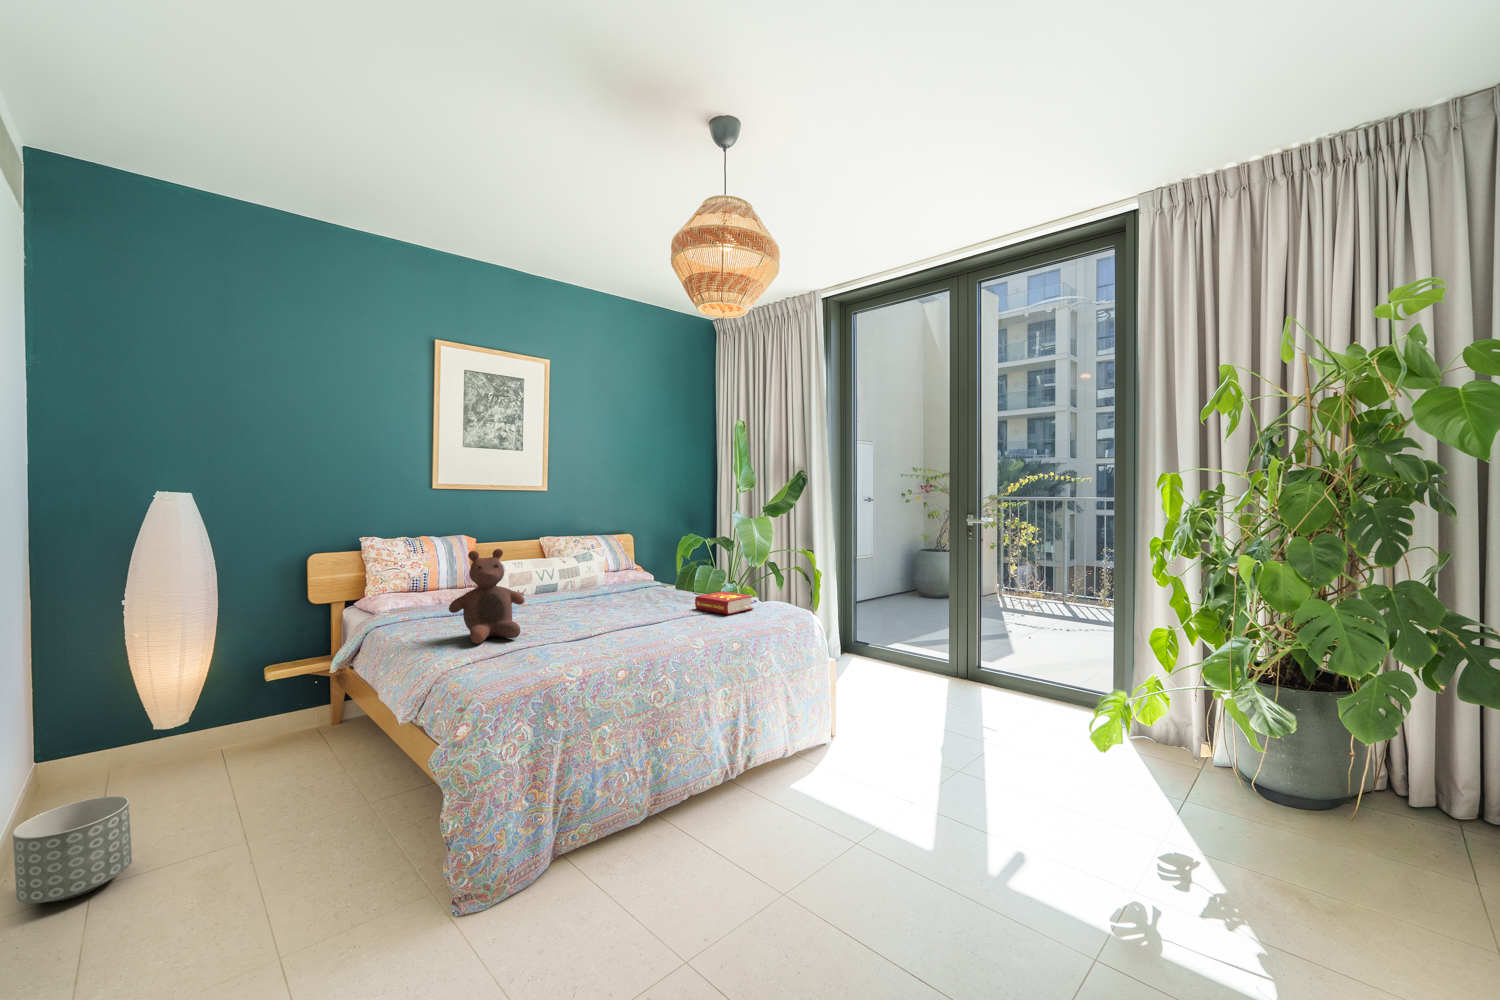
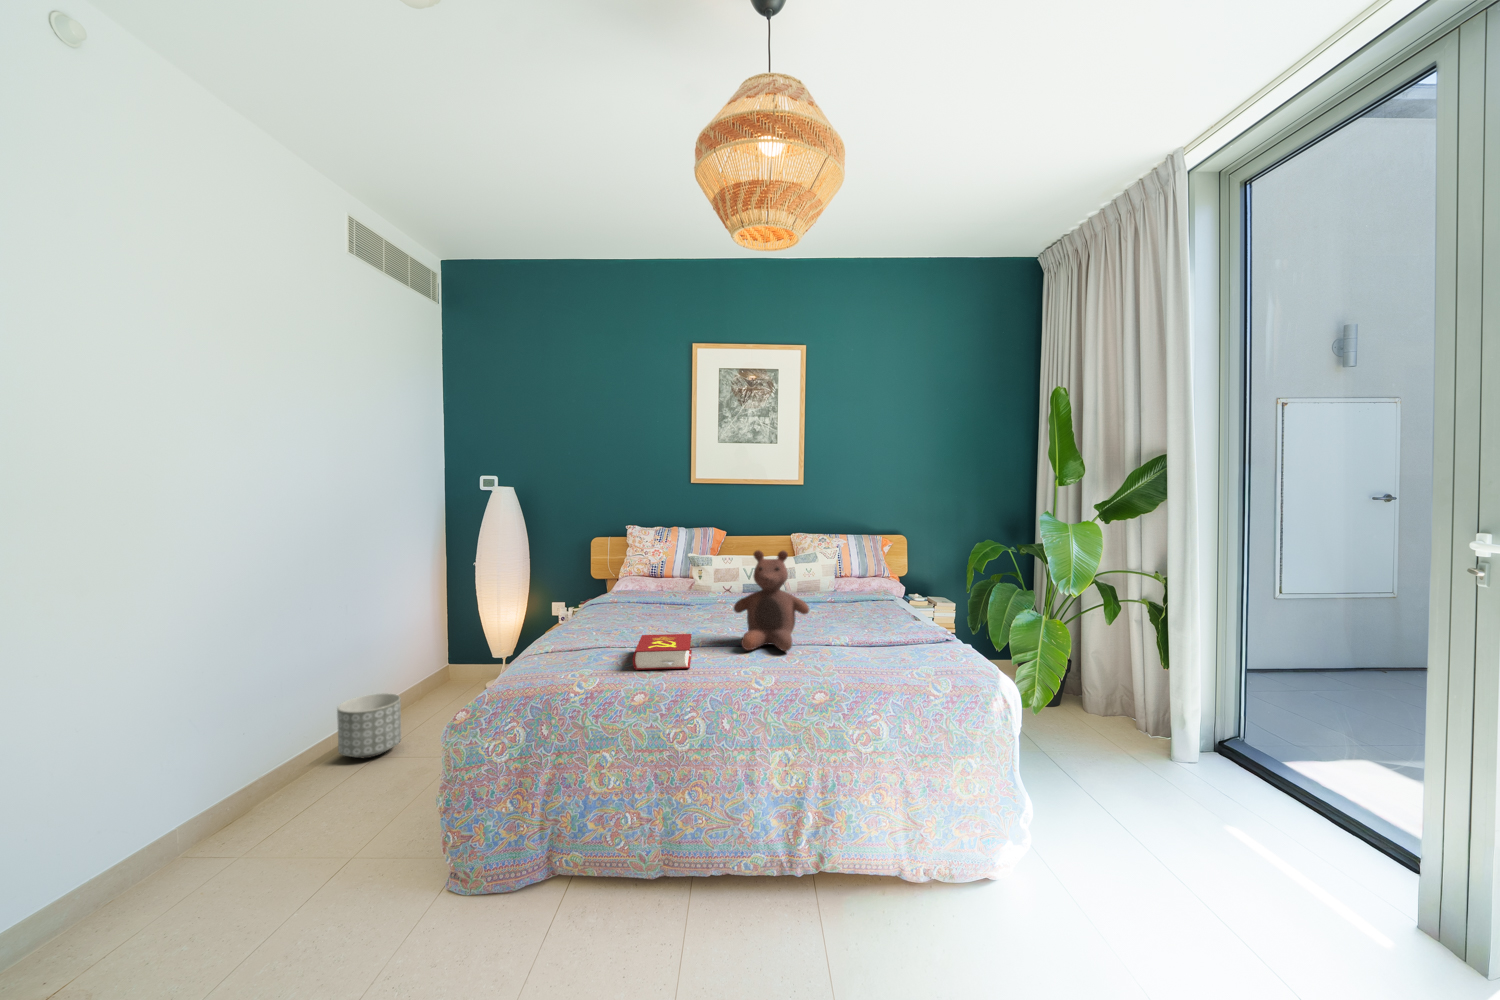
stuffed bear: present [449,549,525,644] -> present [734,550,810,651]
book: present [695,591,754,615] -> present [633,634,692,670]

